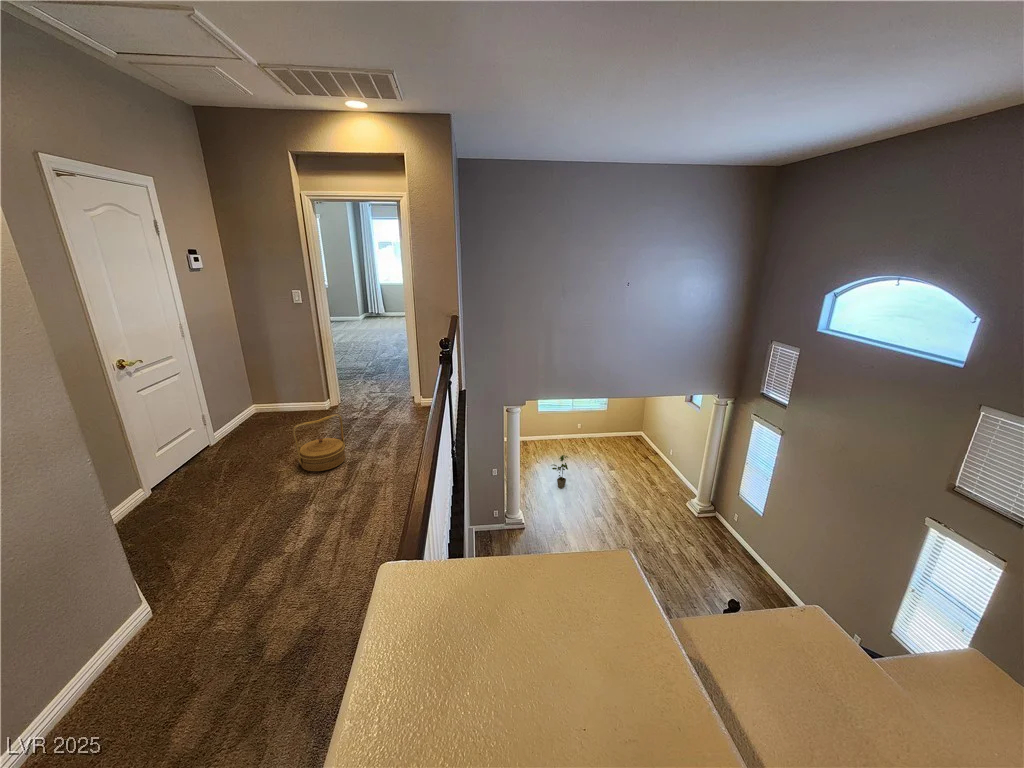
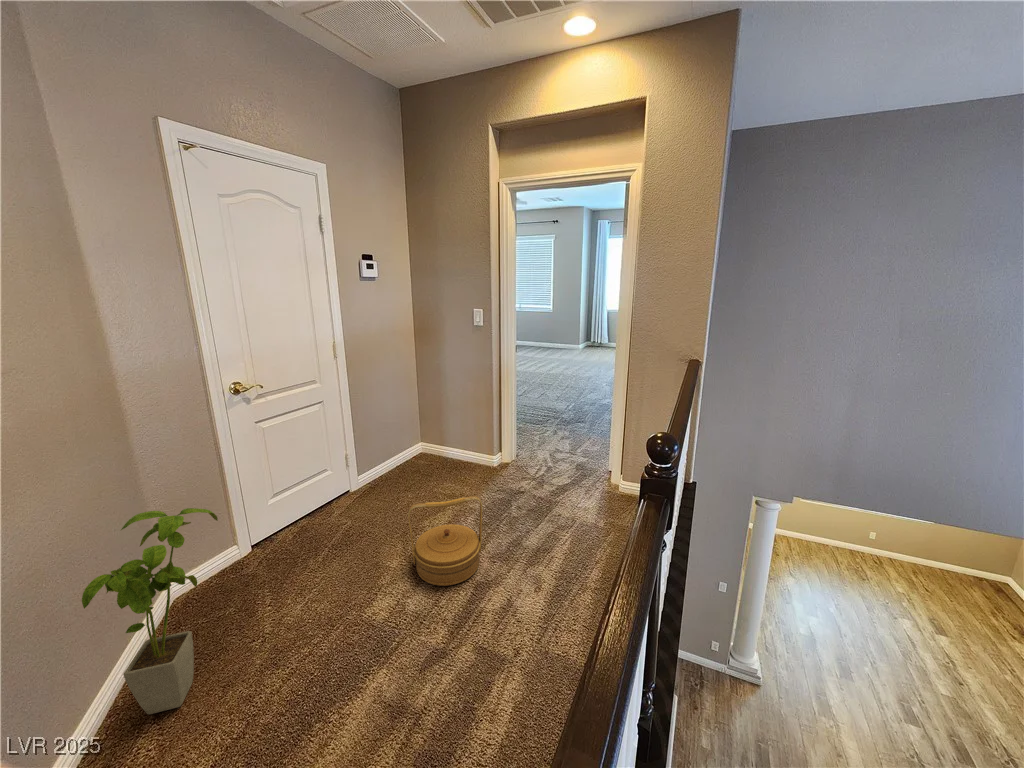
house plant: present [552,455,568,489] -> present [82,508,218,714]

